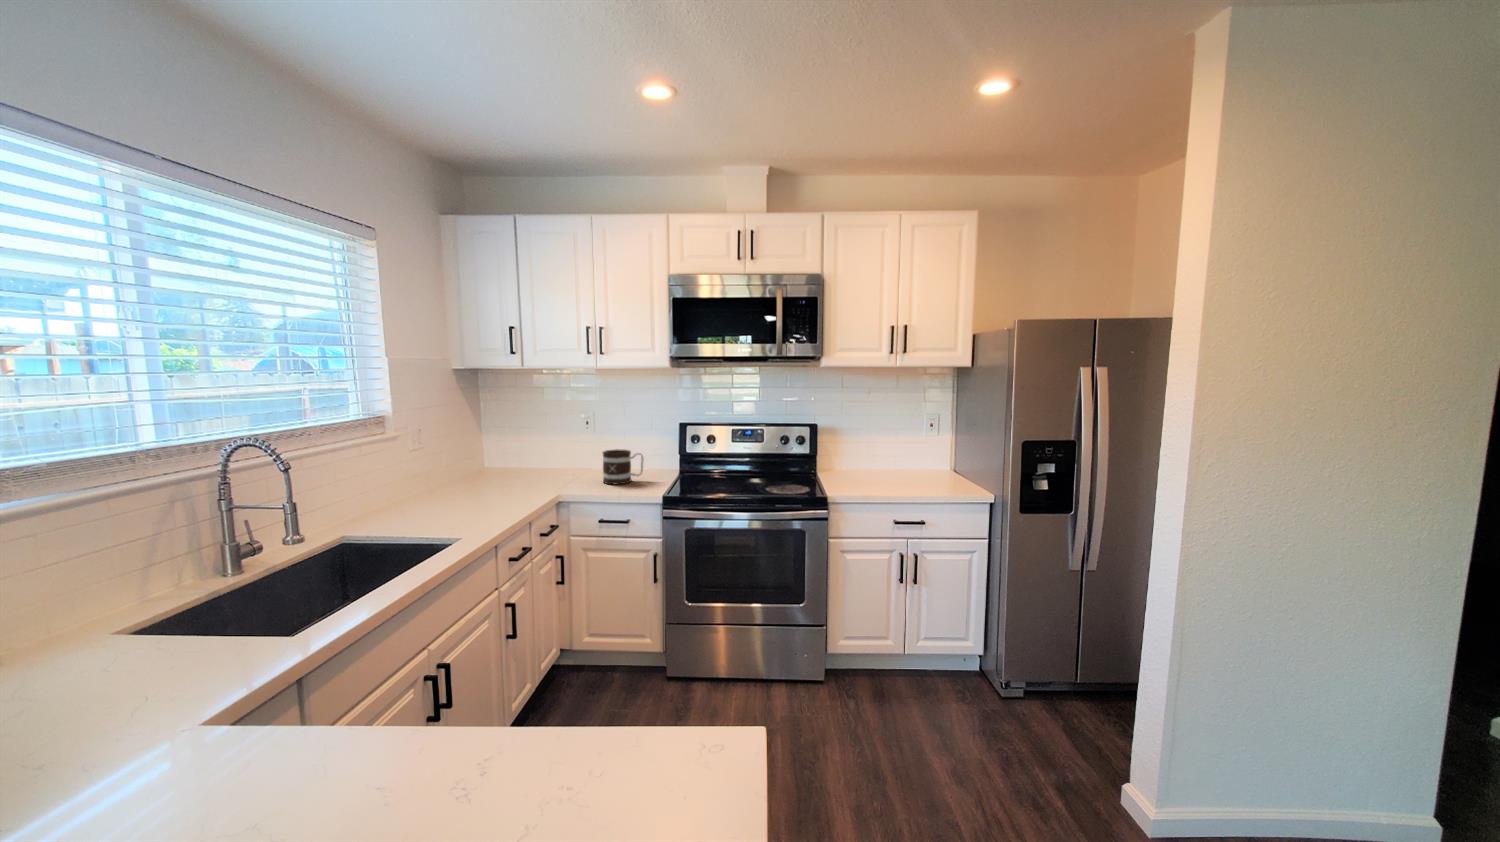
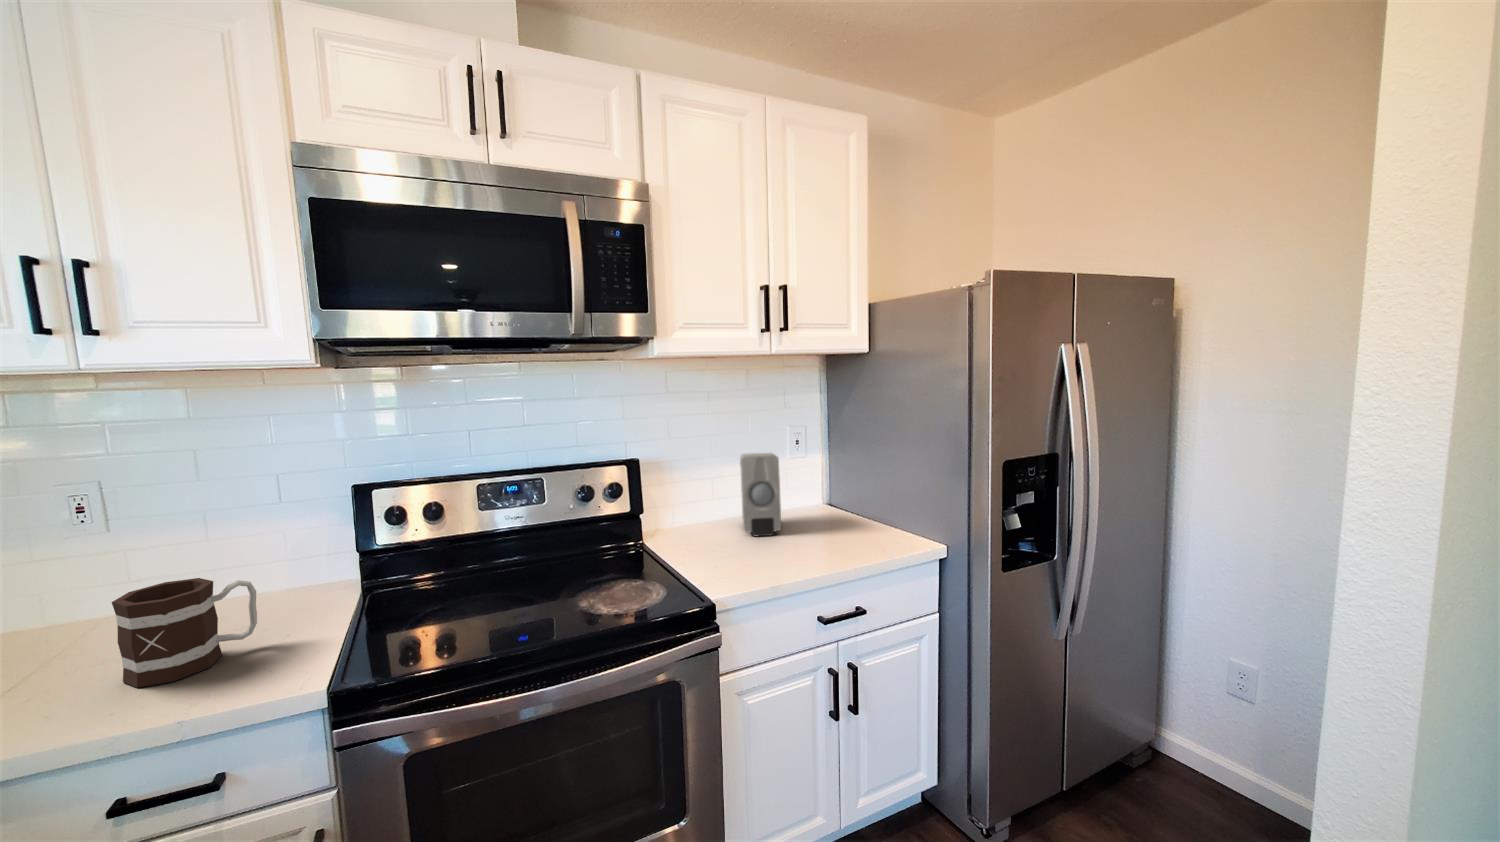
soap dispenser: none [875,429,905,479] -> present [740,453,781,536]

